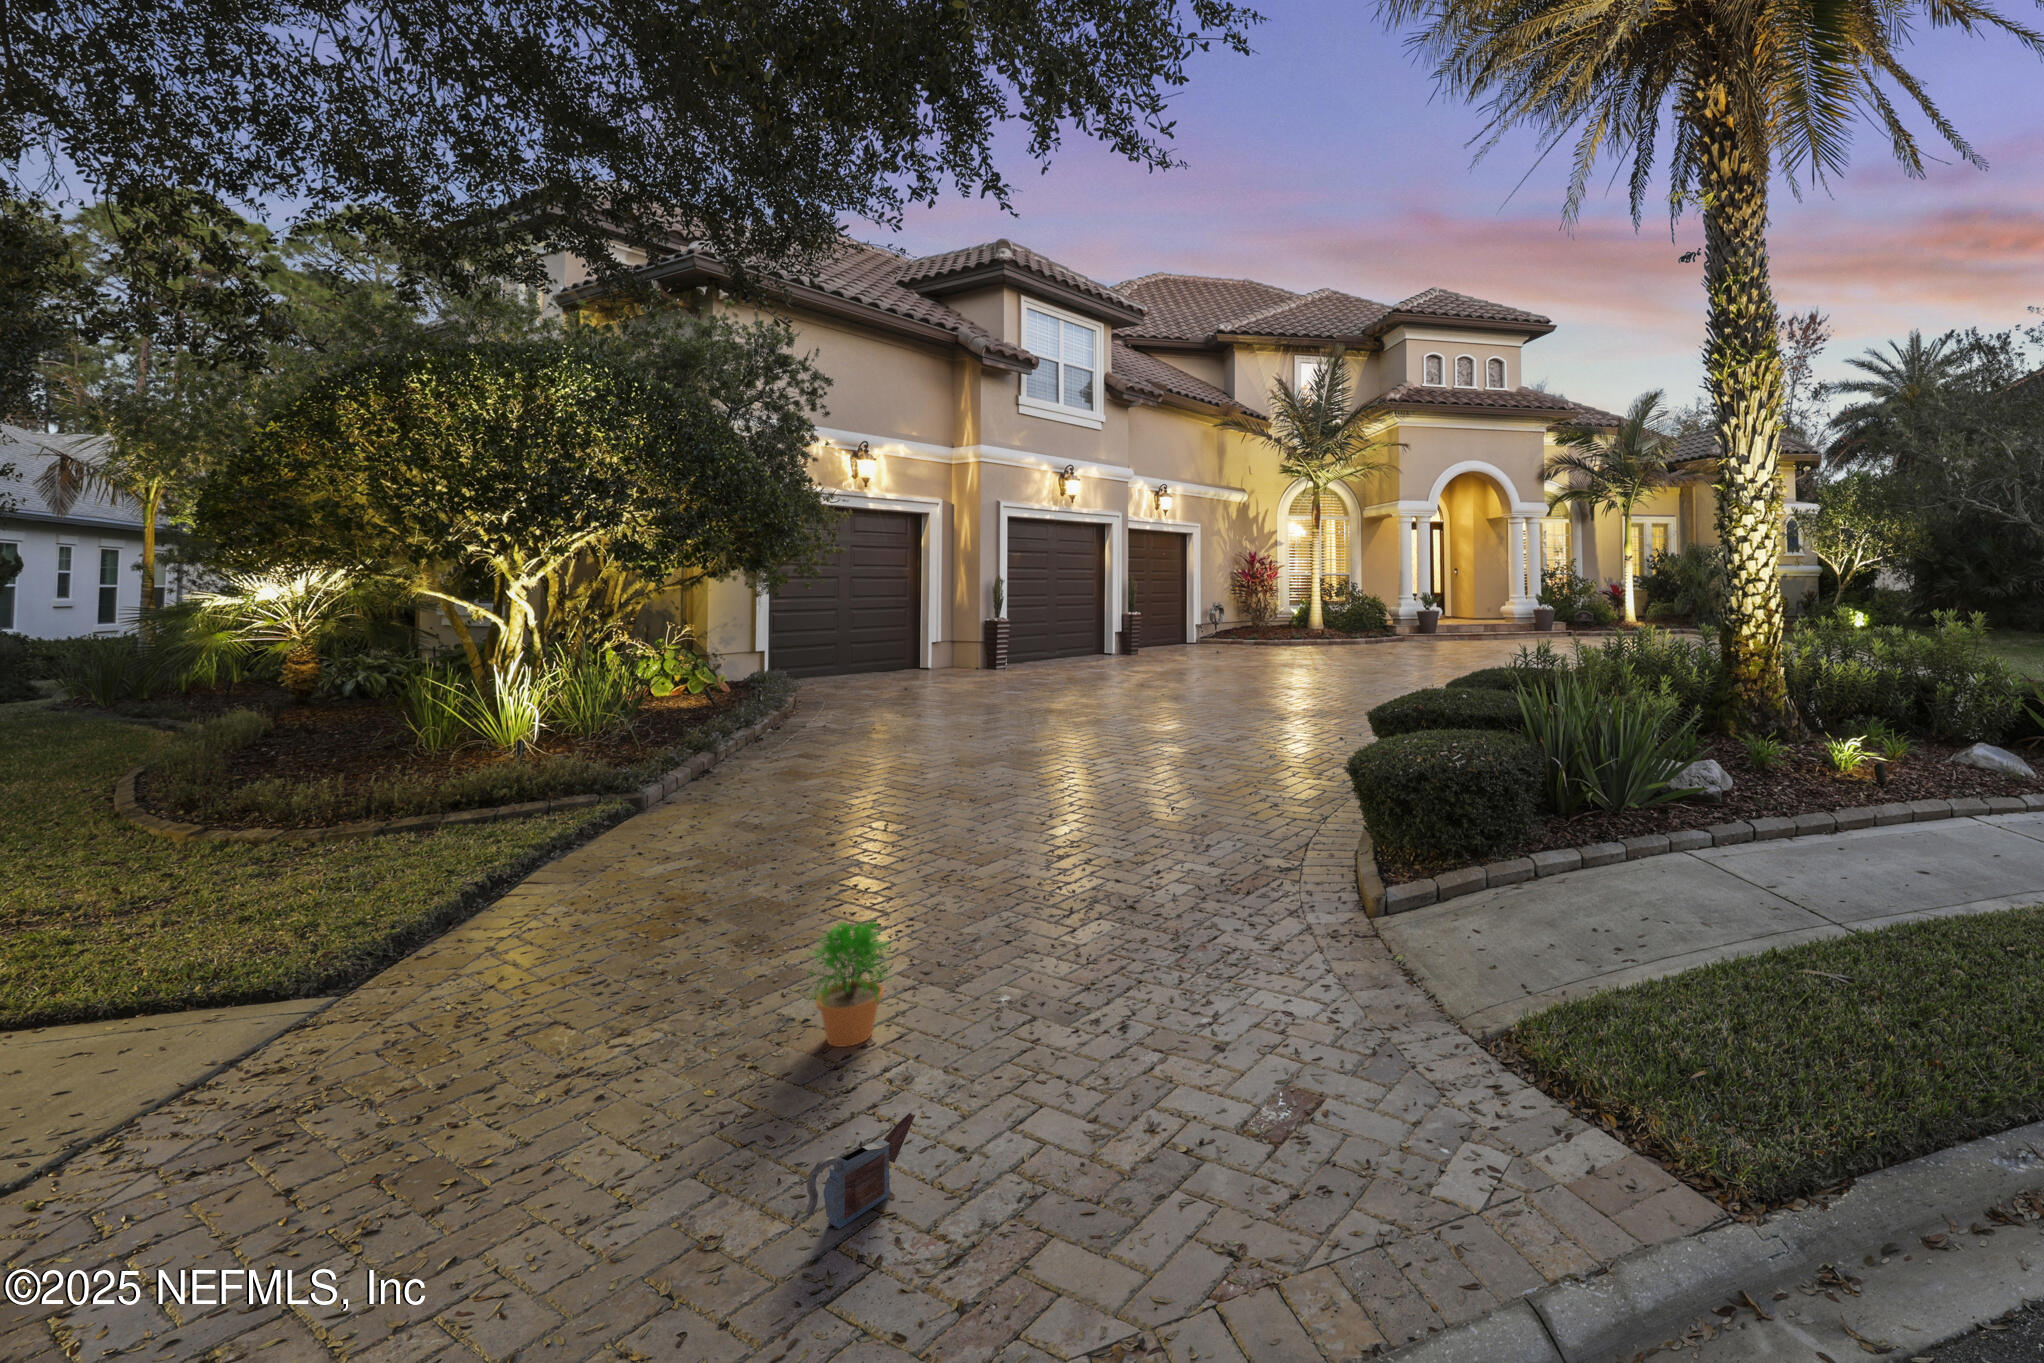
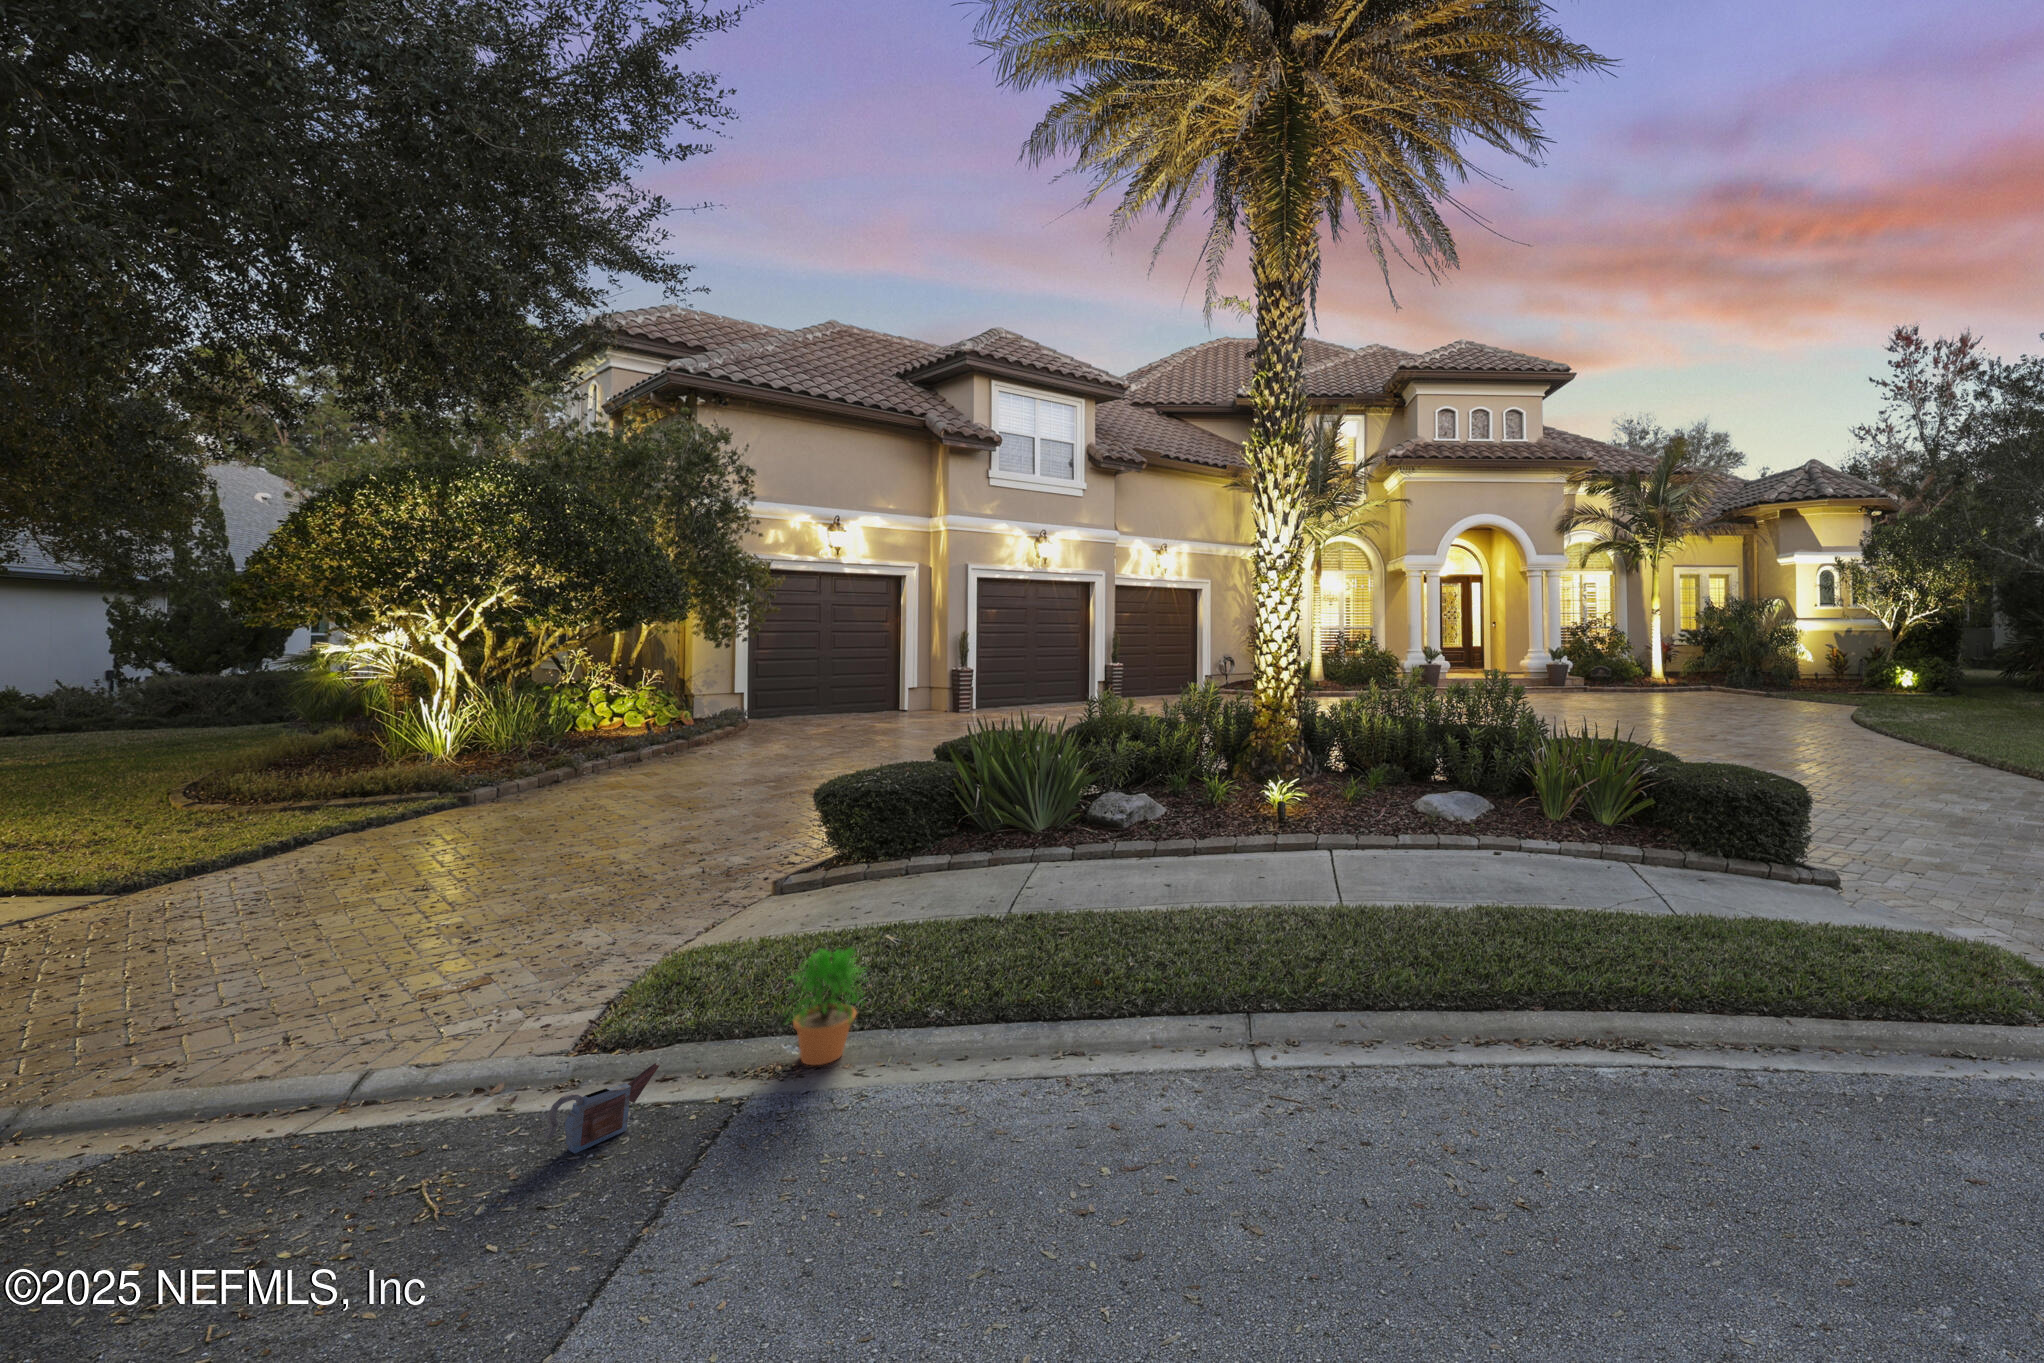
watering can: present [805,1113,915,1229] -> present [545,1063,660,1154]

